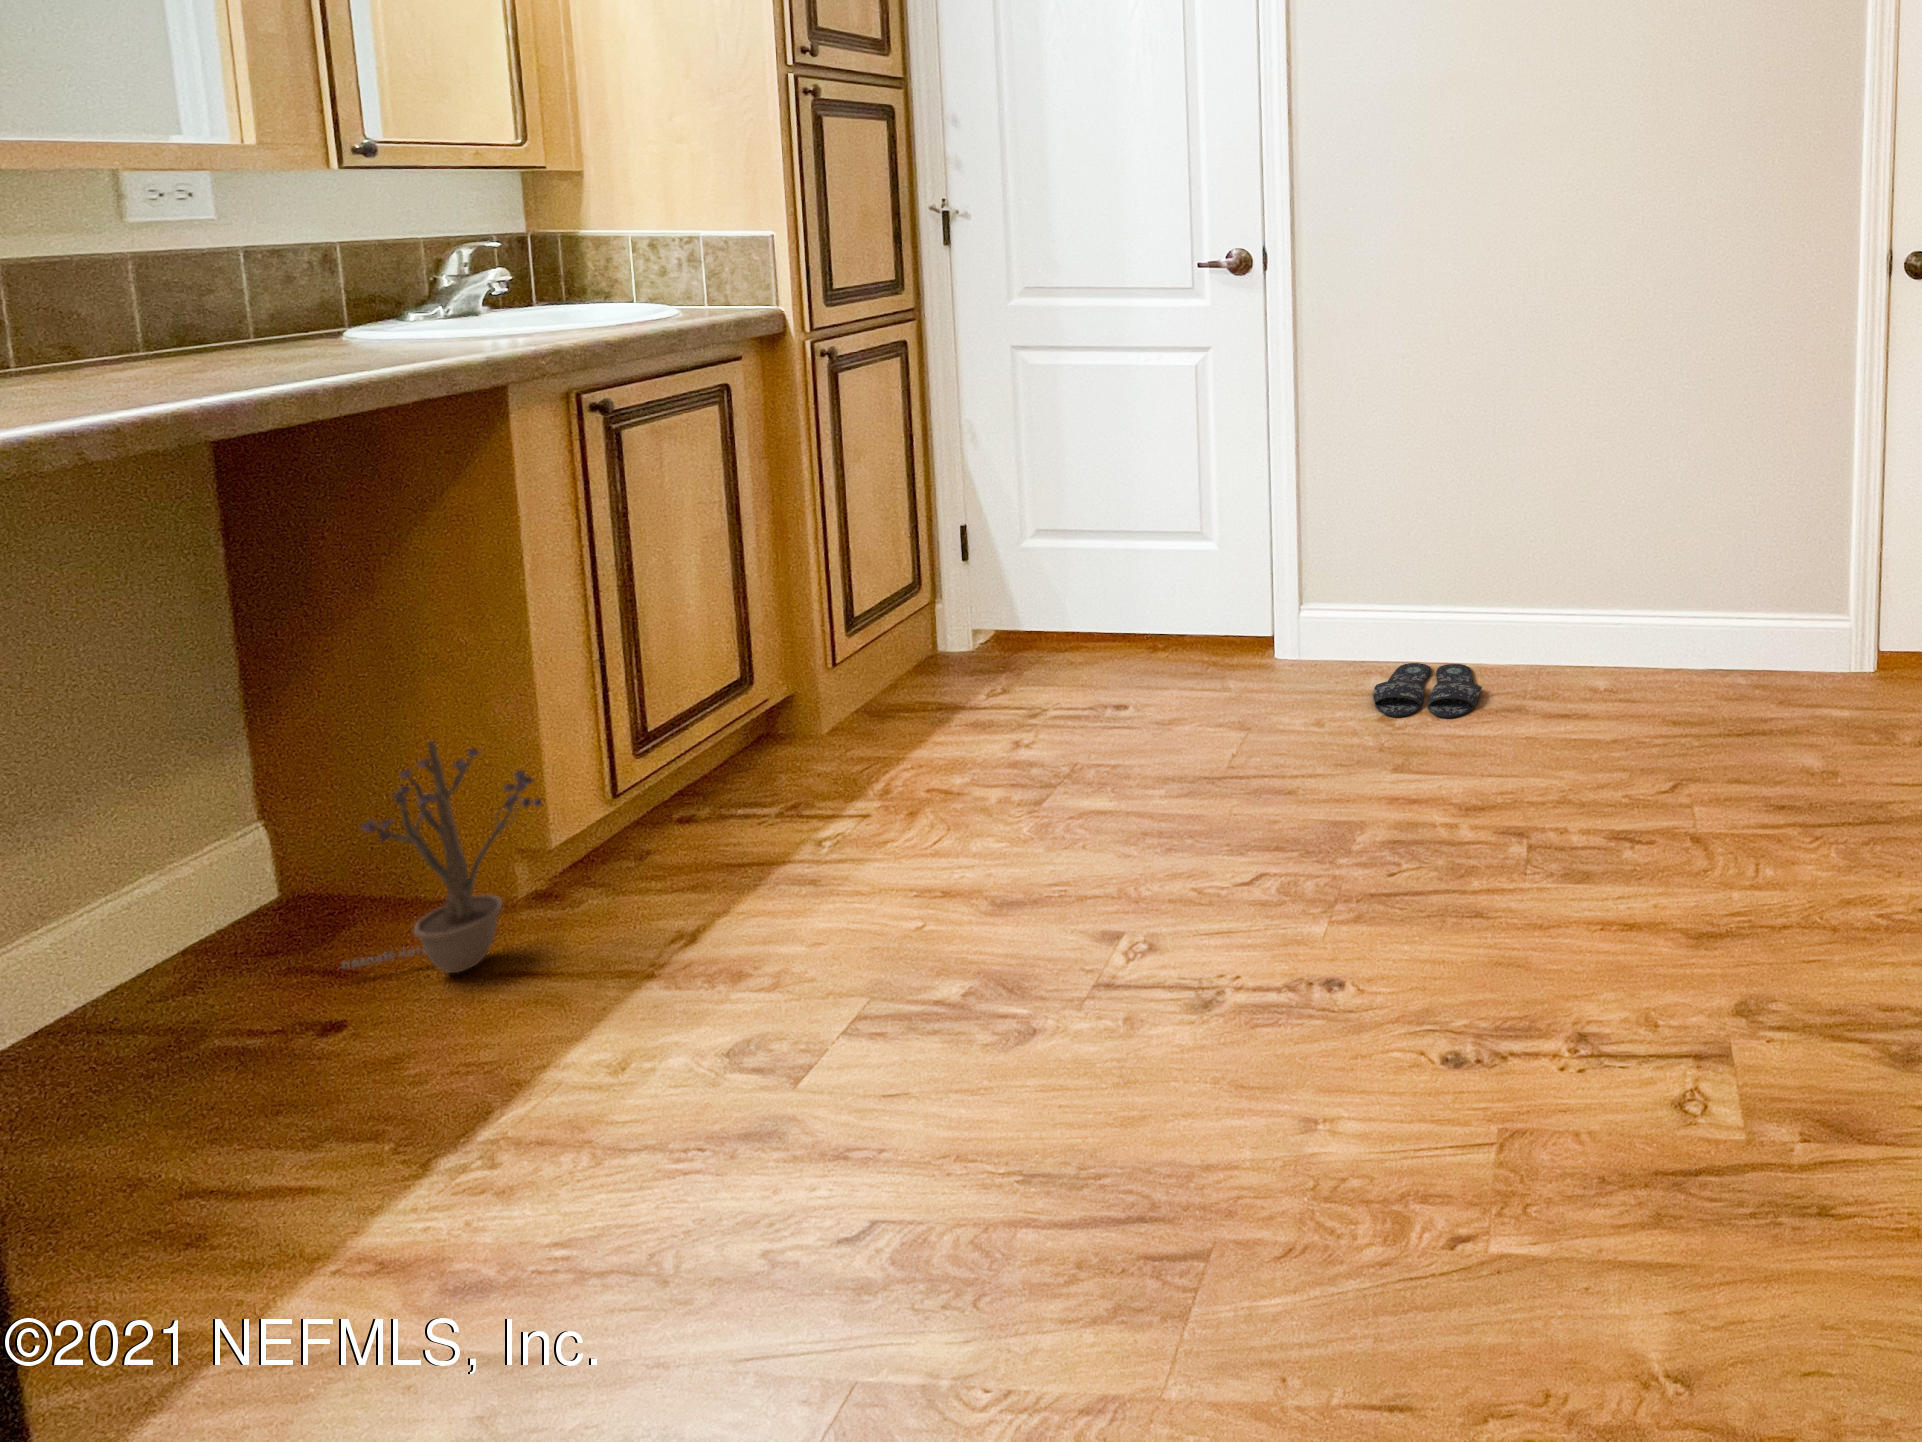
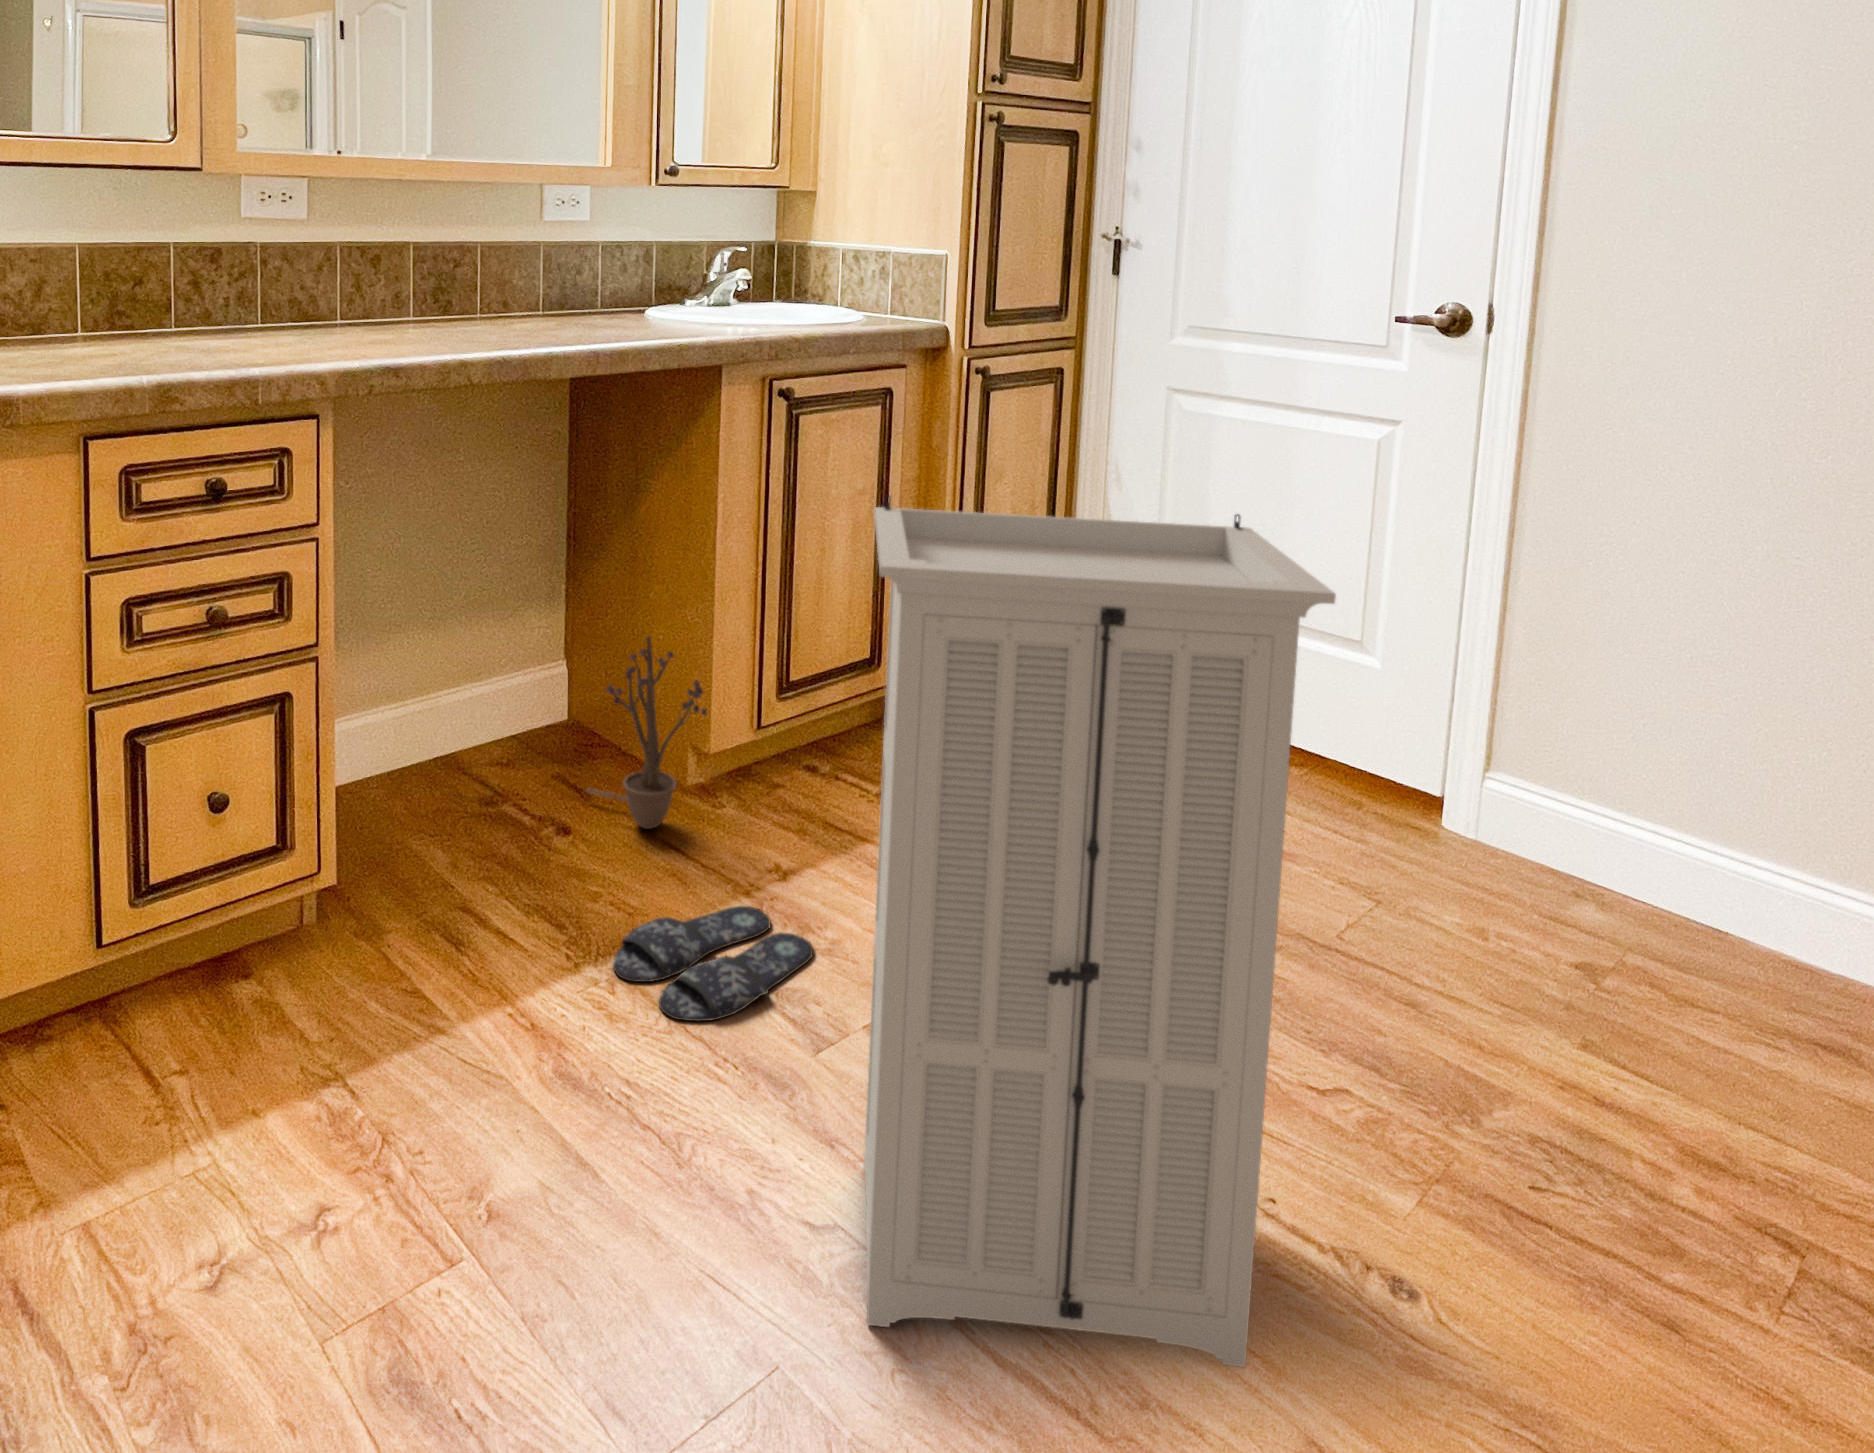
storage cabinet: none [817,444,1267,1292] -> present [864,495,1336,1367]
slippers: present [1373,663,1482,718] -> present [613,906,813,1021]

